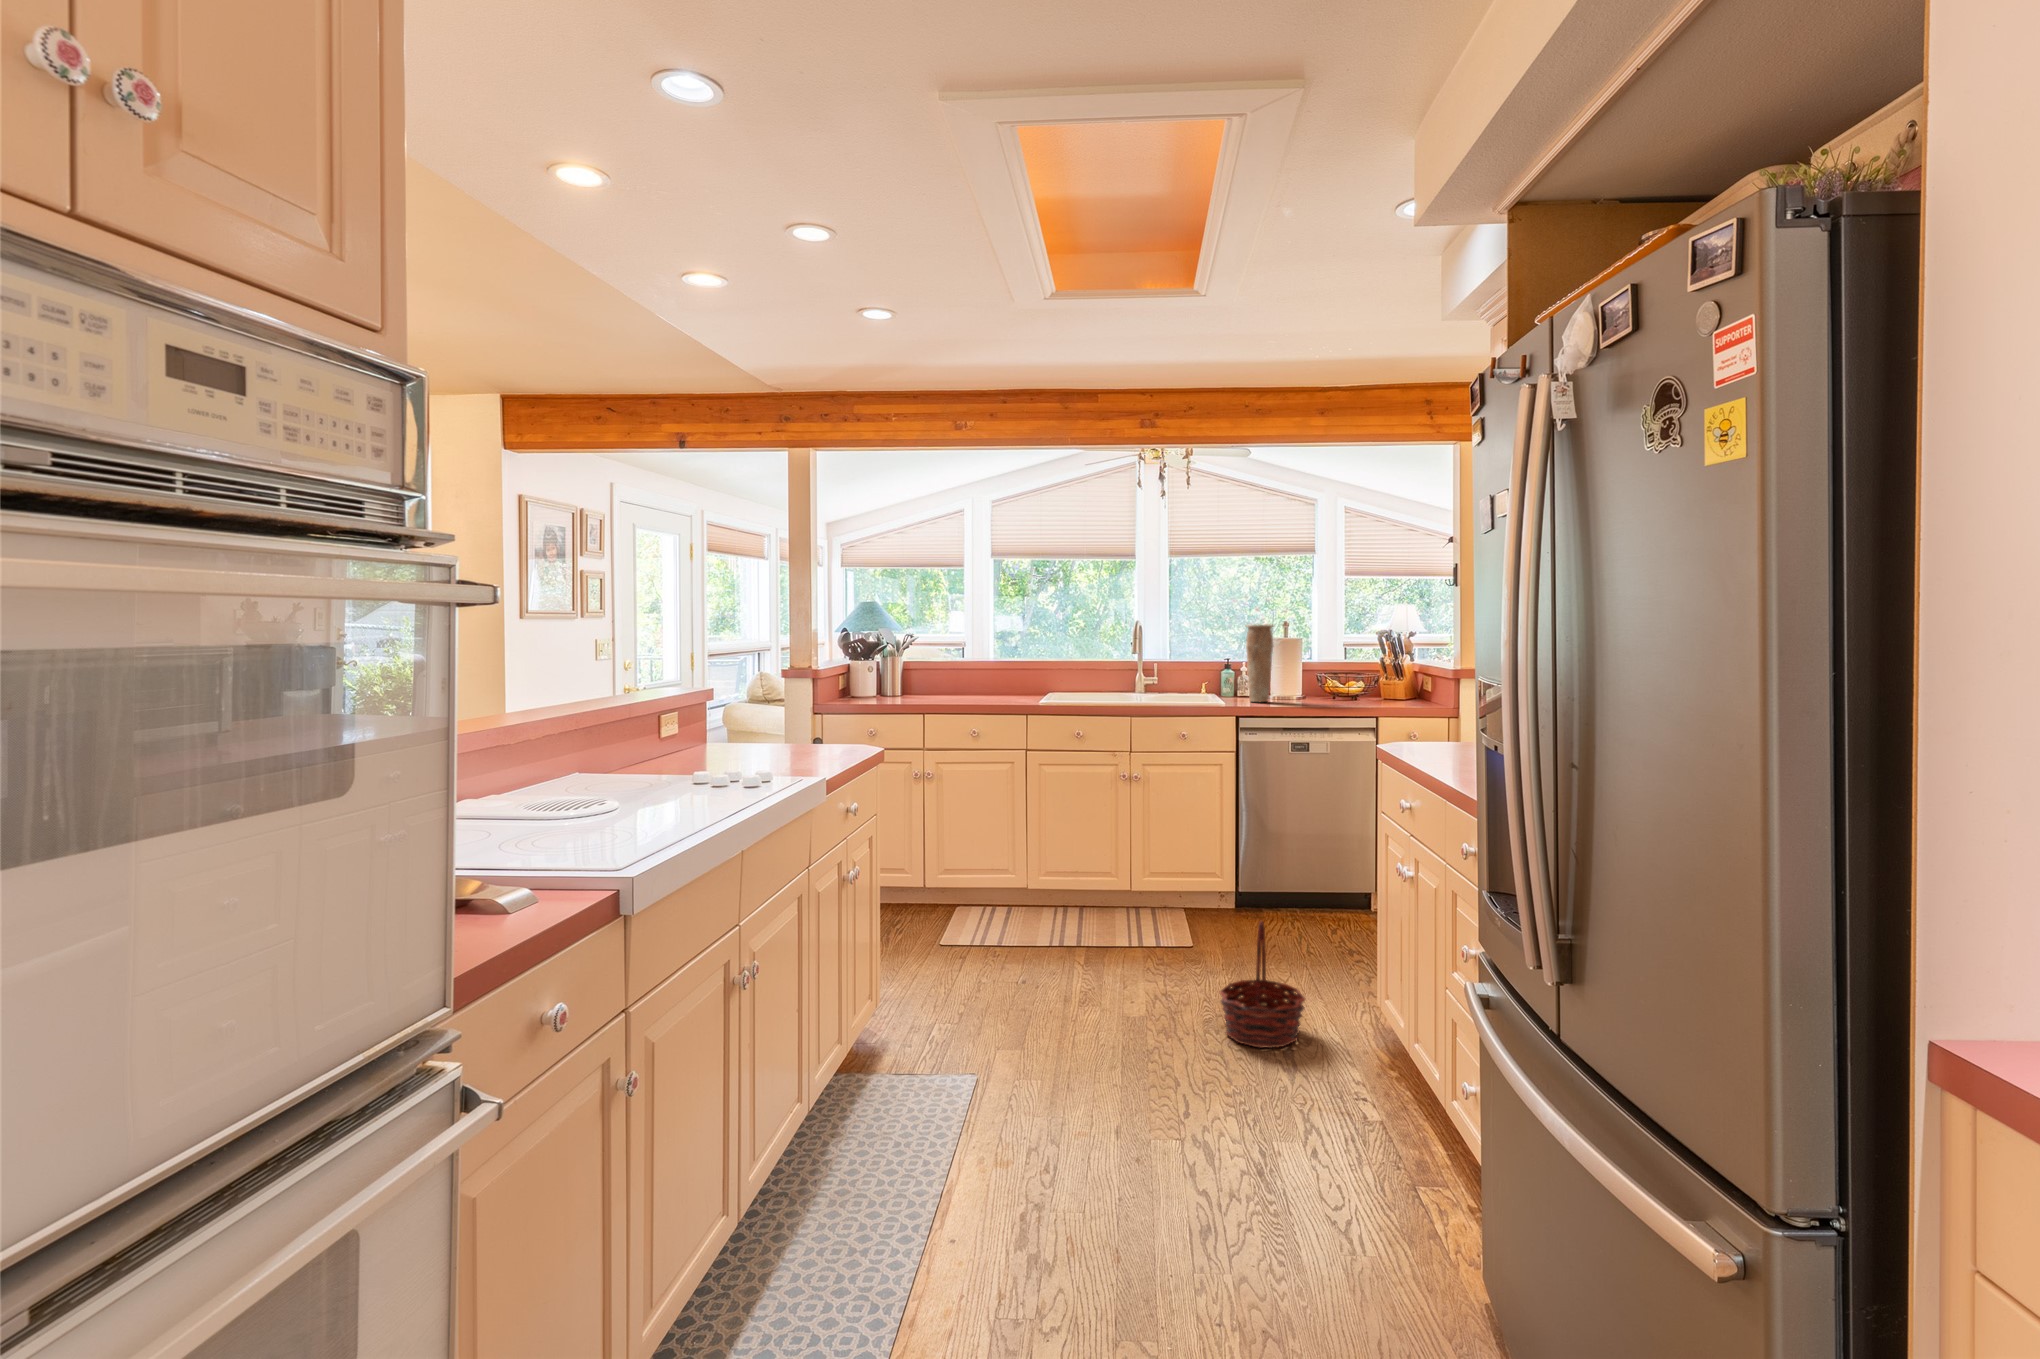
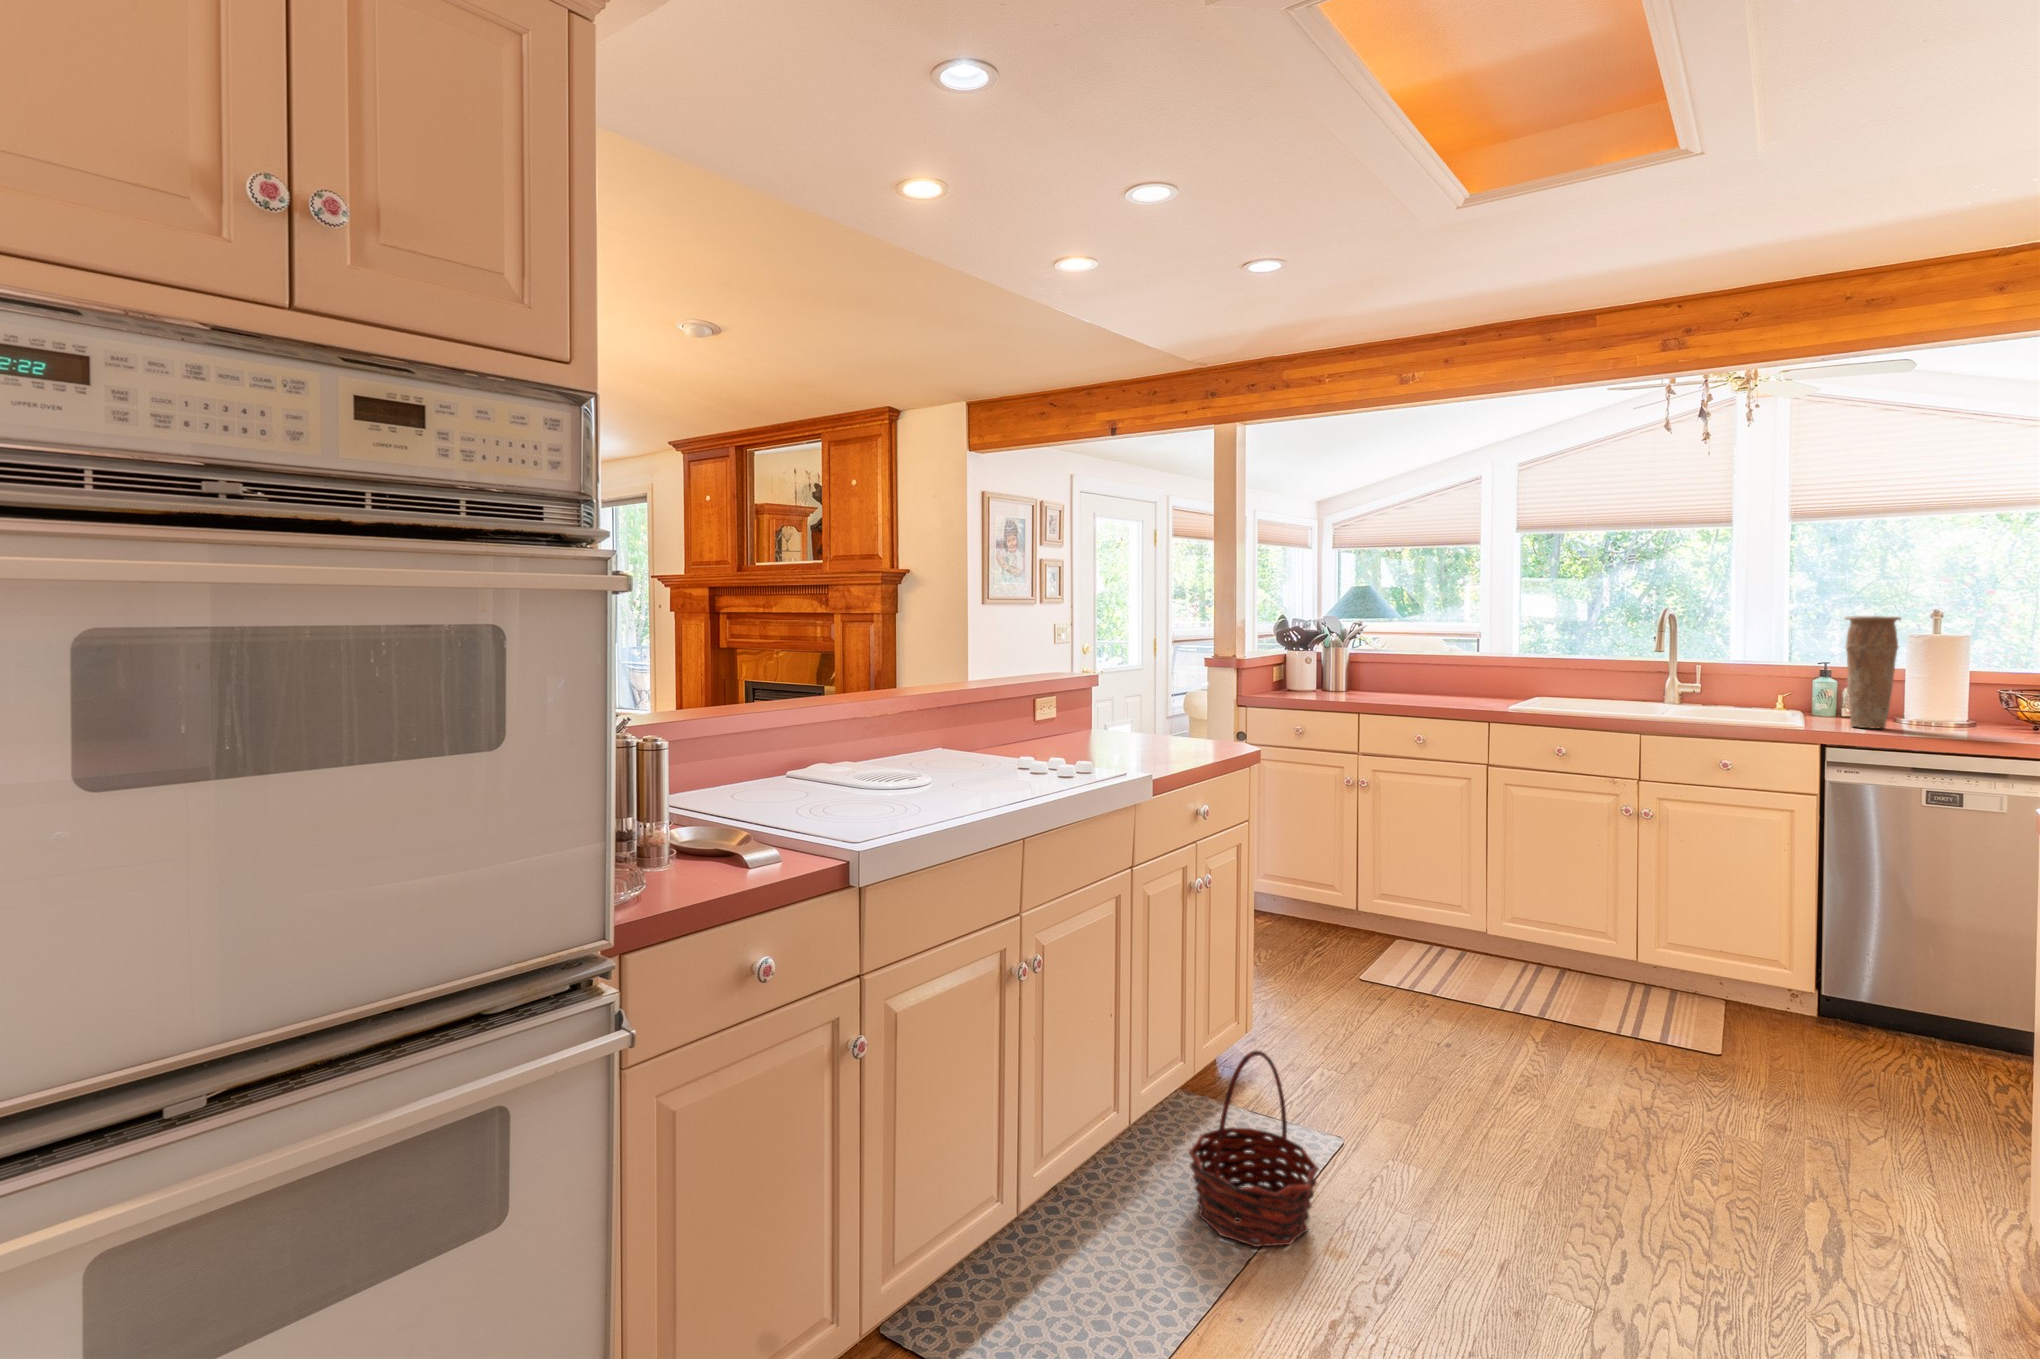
basket: present [1220,921,1305,1048] -> present [1189,1051,1319,1247]

